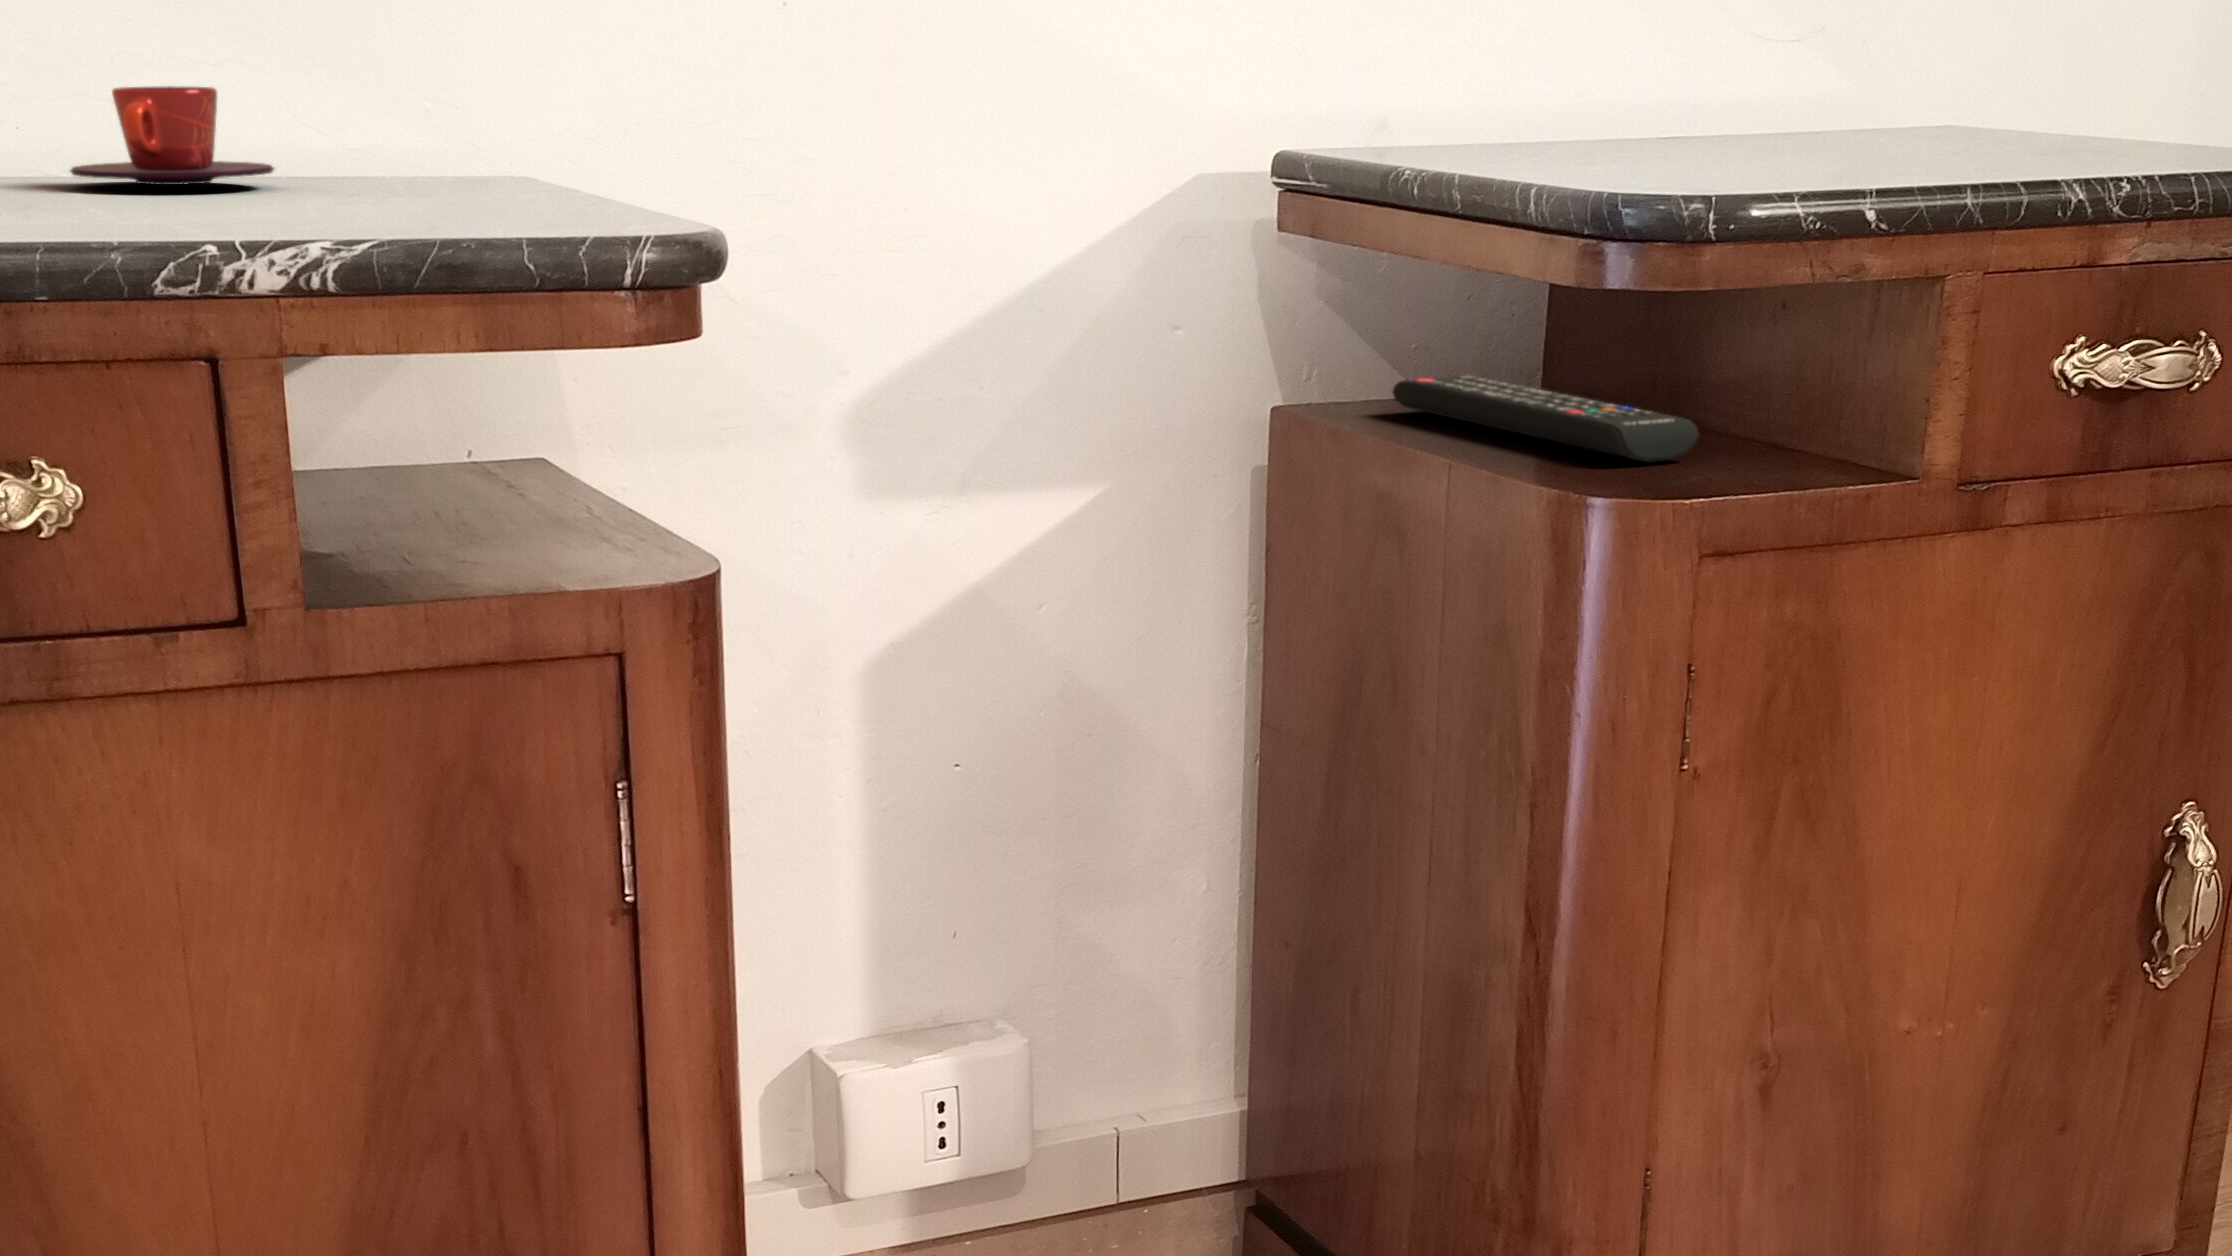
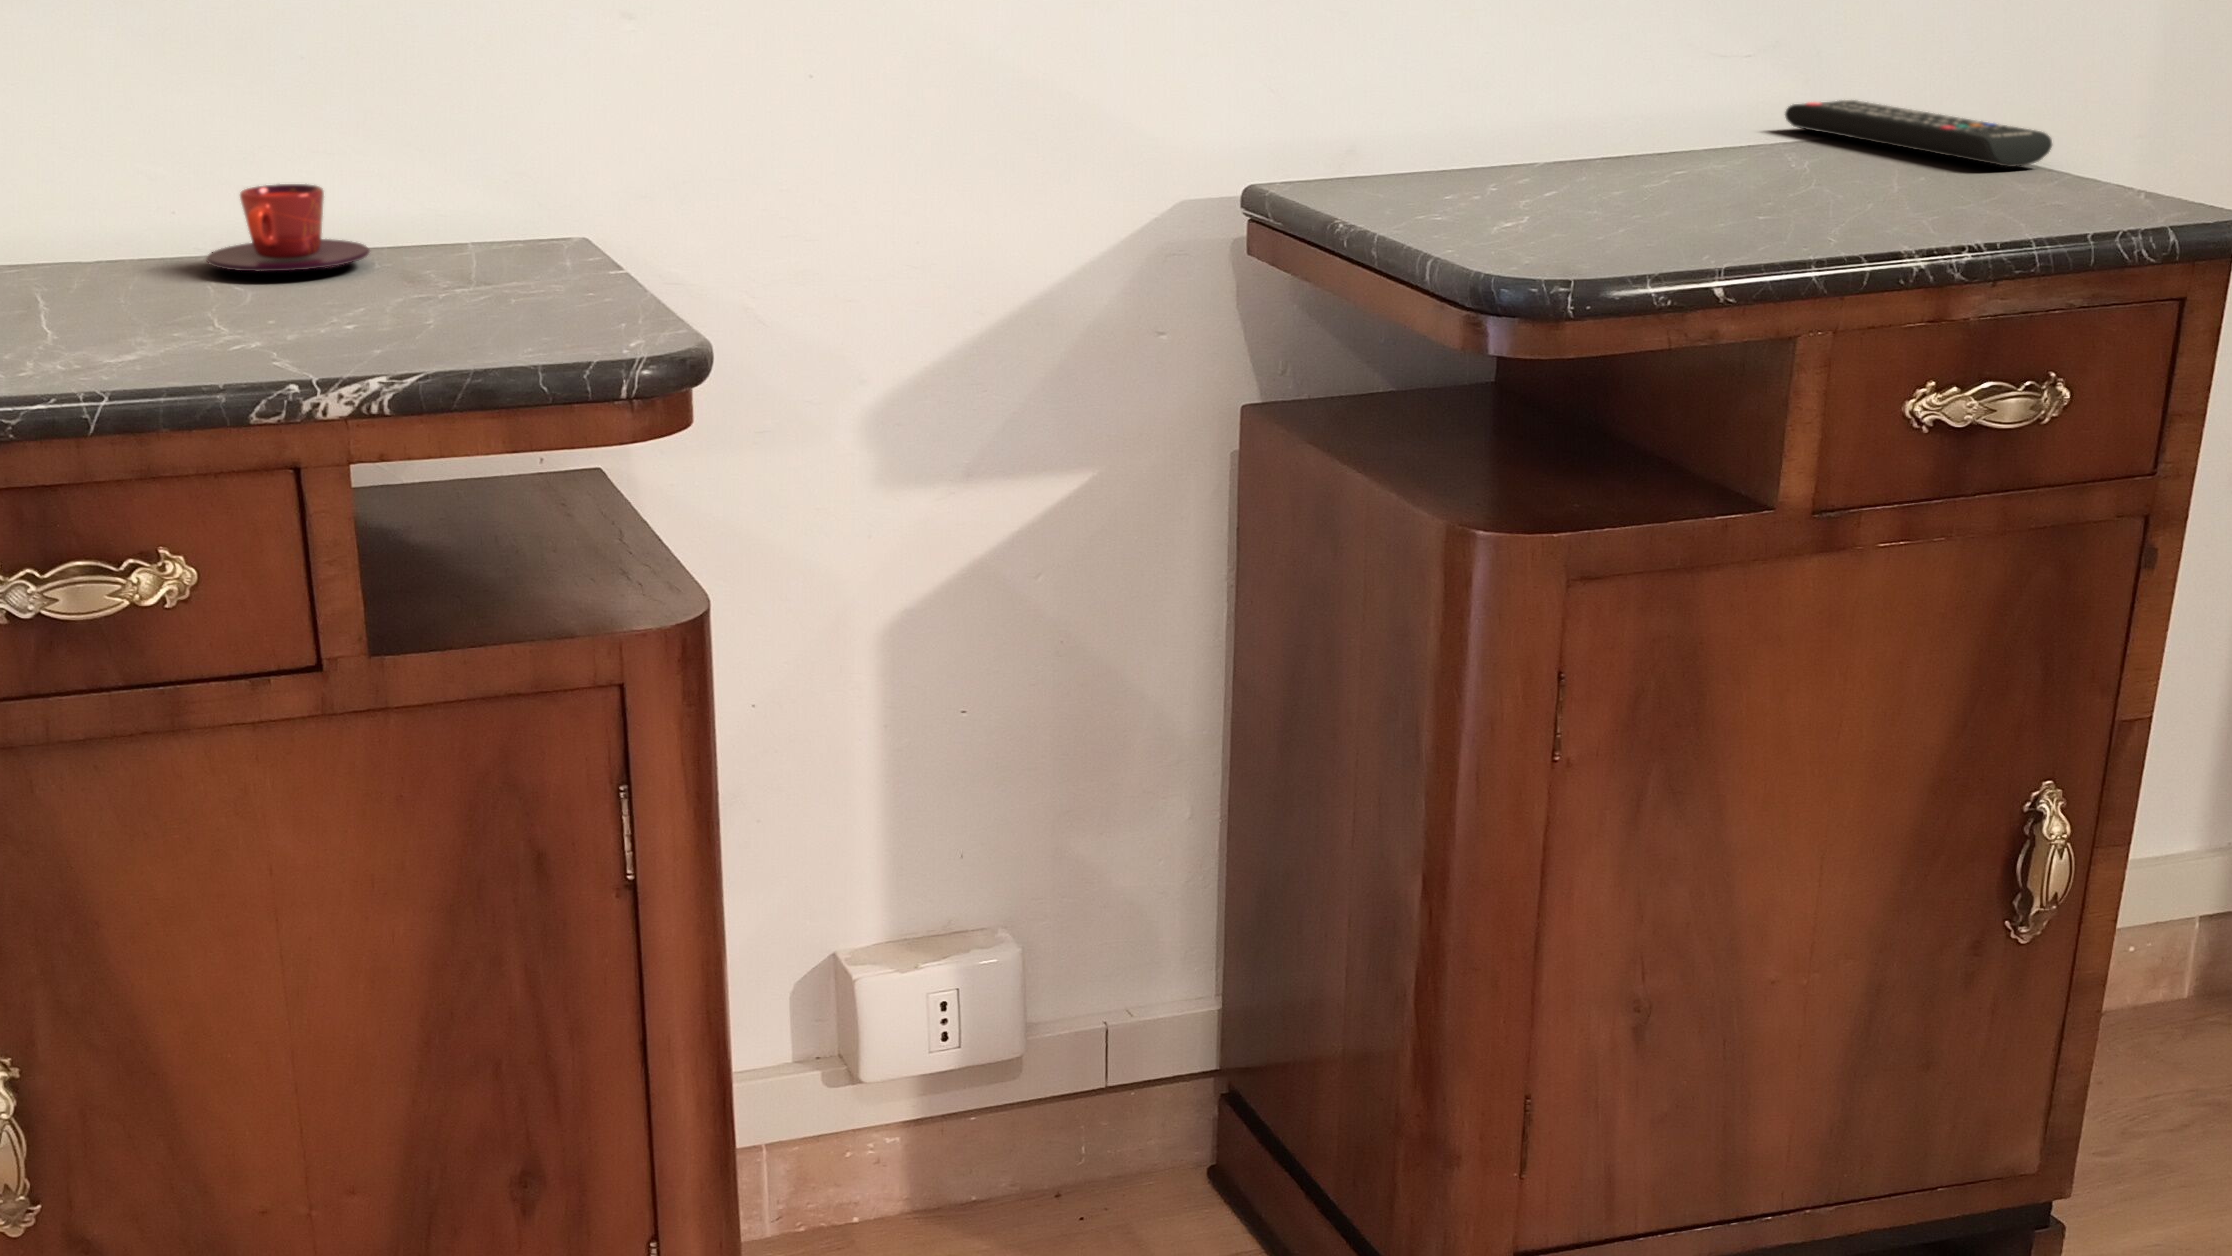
remote control: present [1392,376,1699,462] -> present [1785,100,2052,167]

